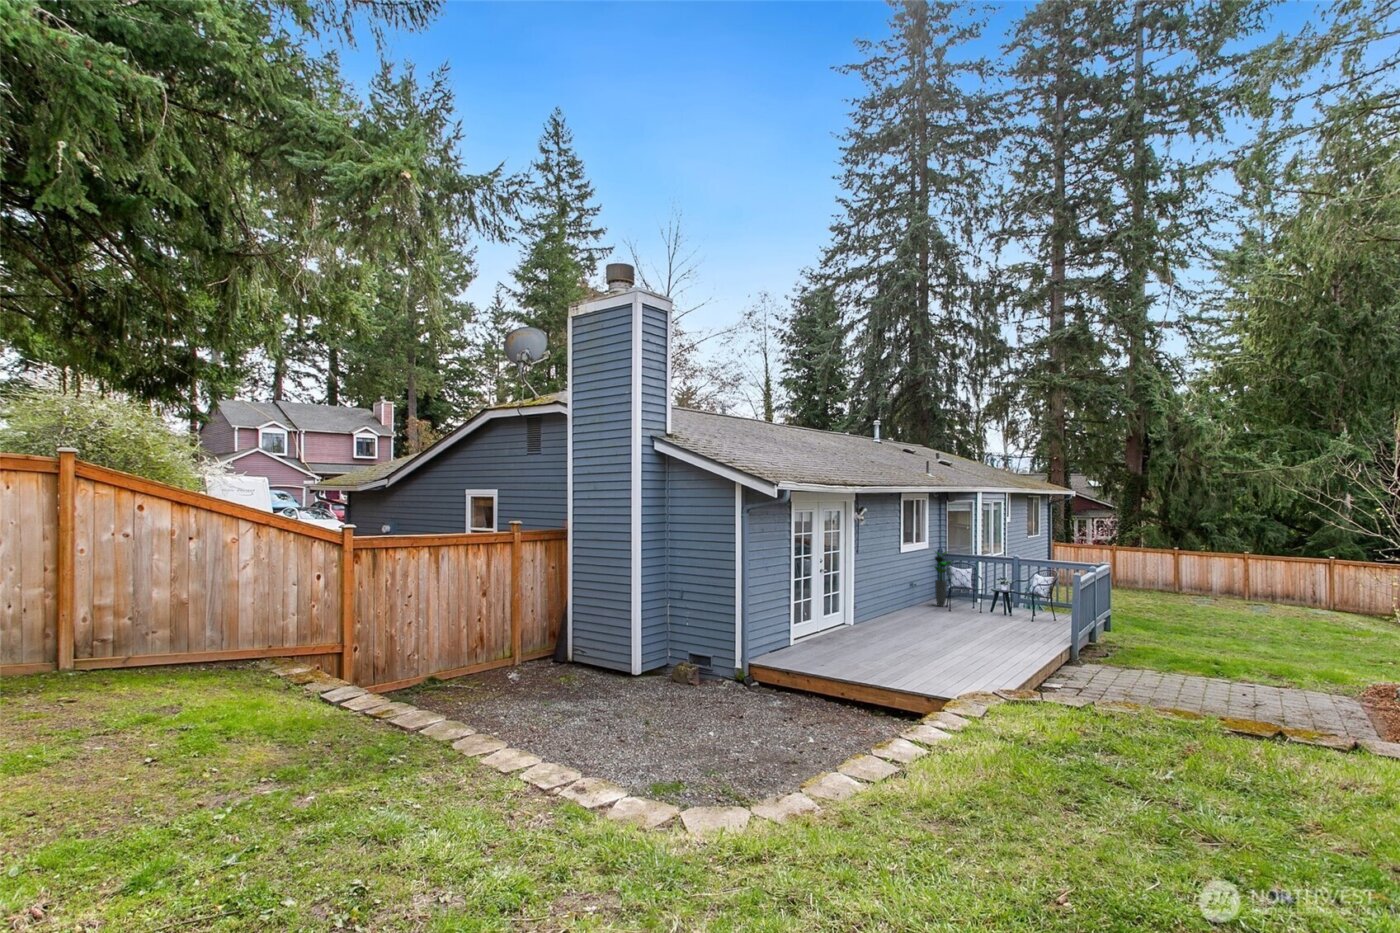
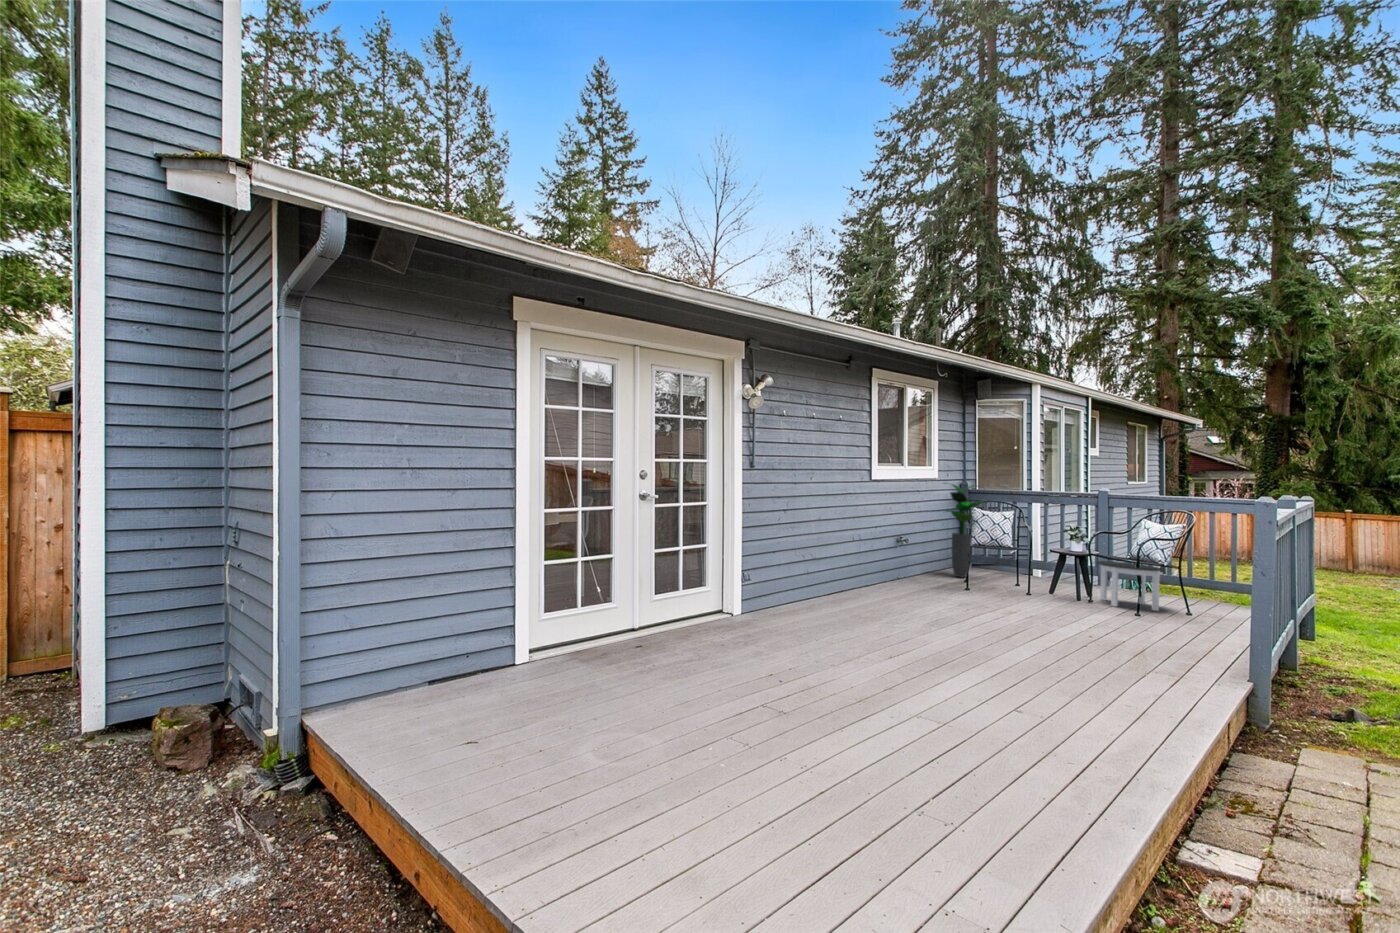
round table: none [1013,594,1044,619] -> present [1097,561,1163,611]

